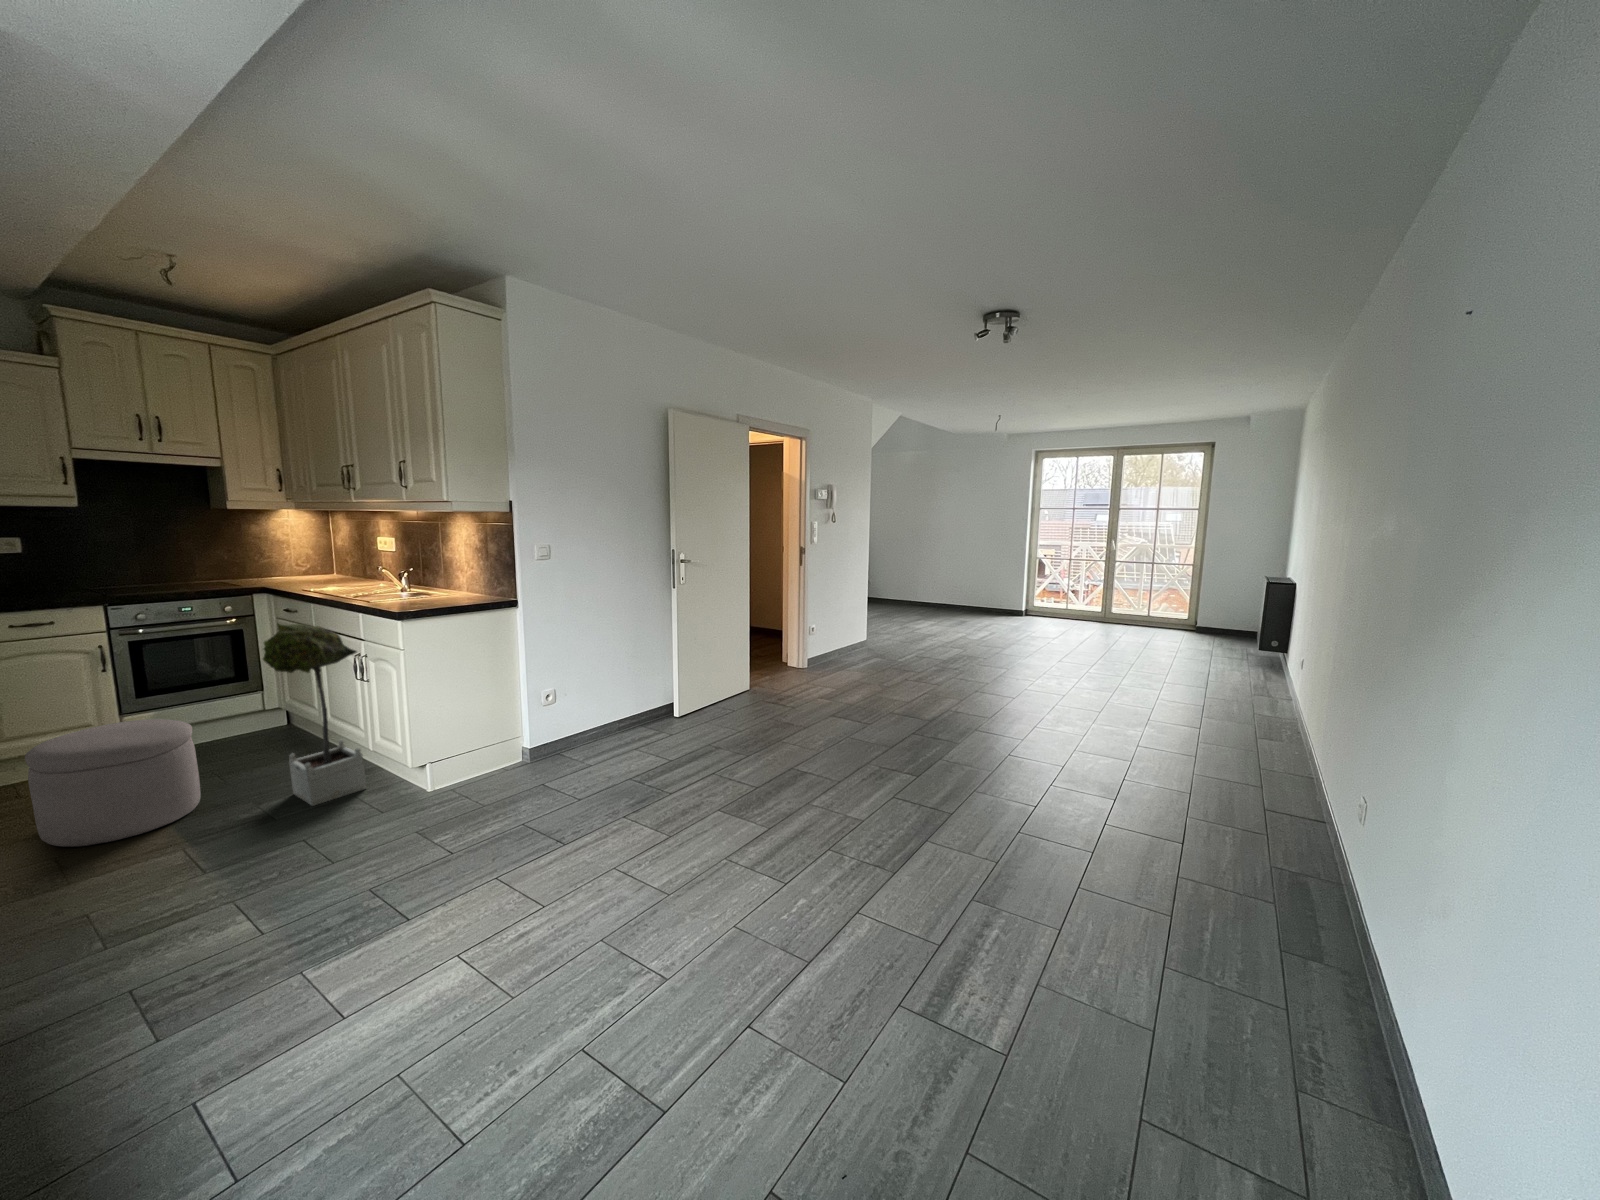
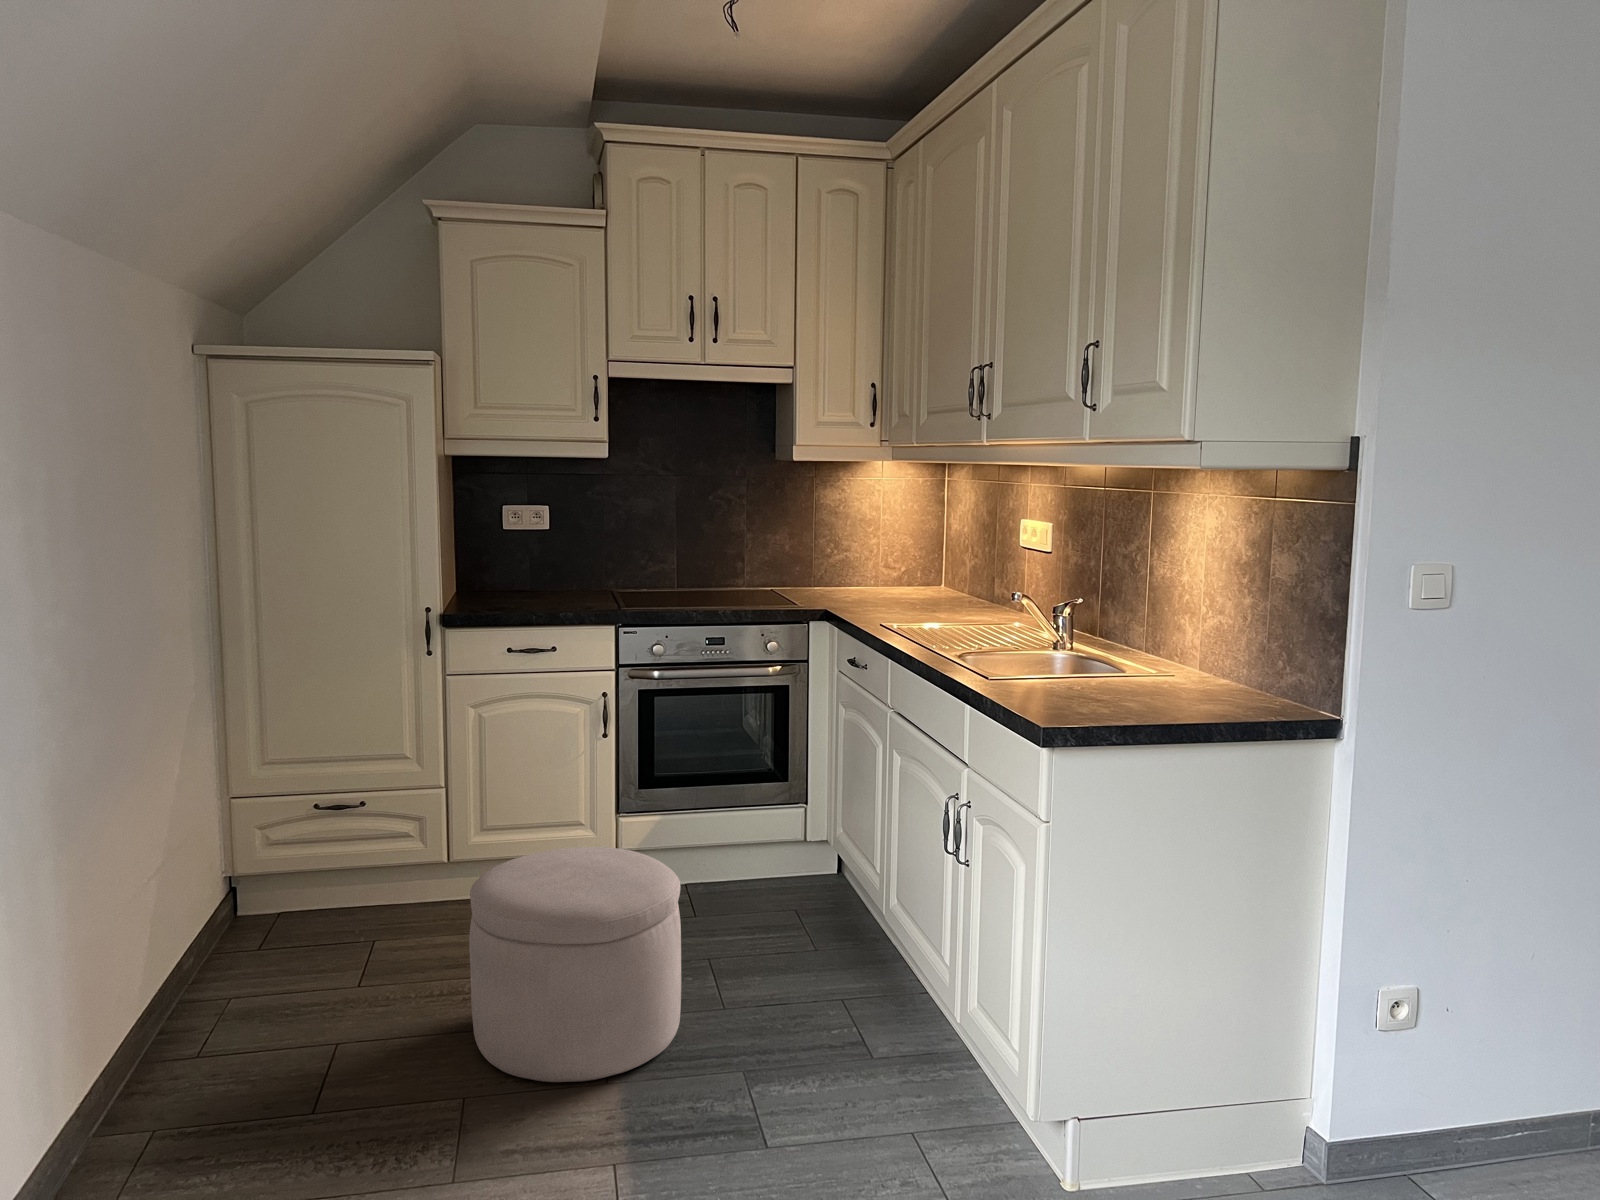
potted tree: present [263,623,367,806] -> none [789,706,957,1127]

